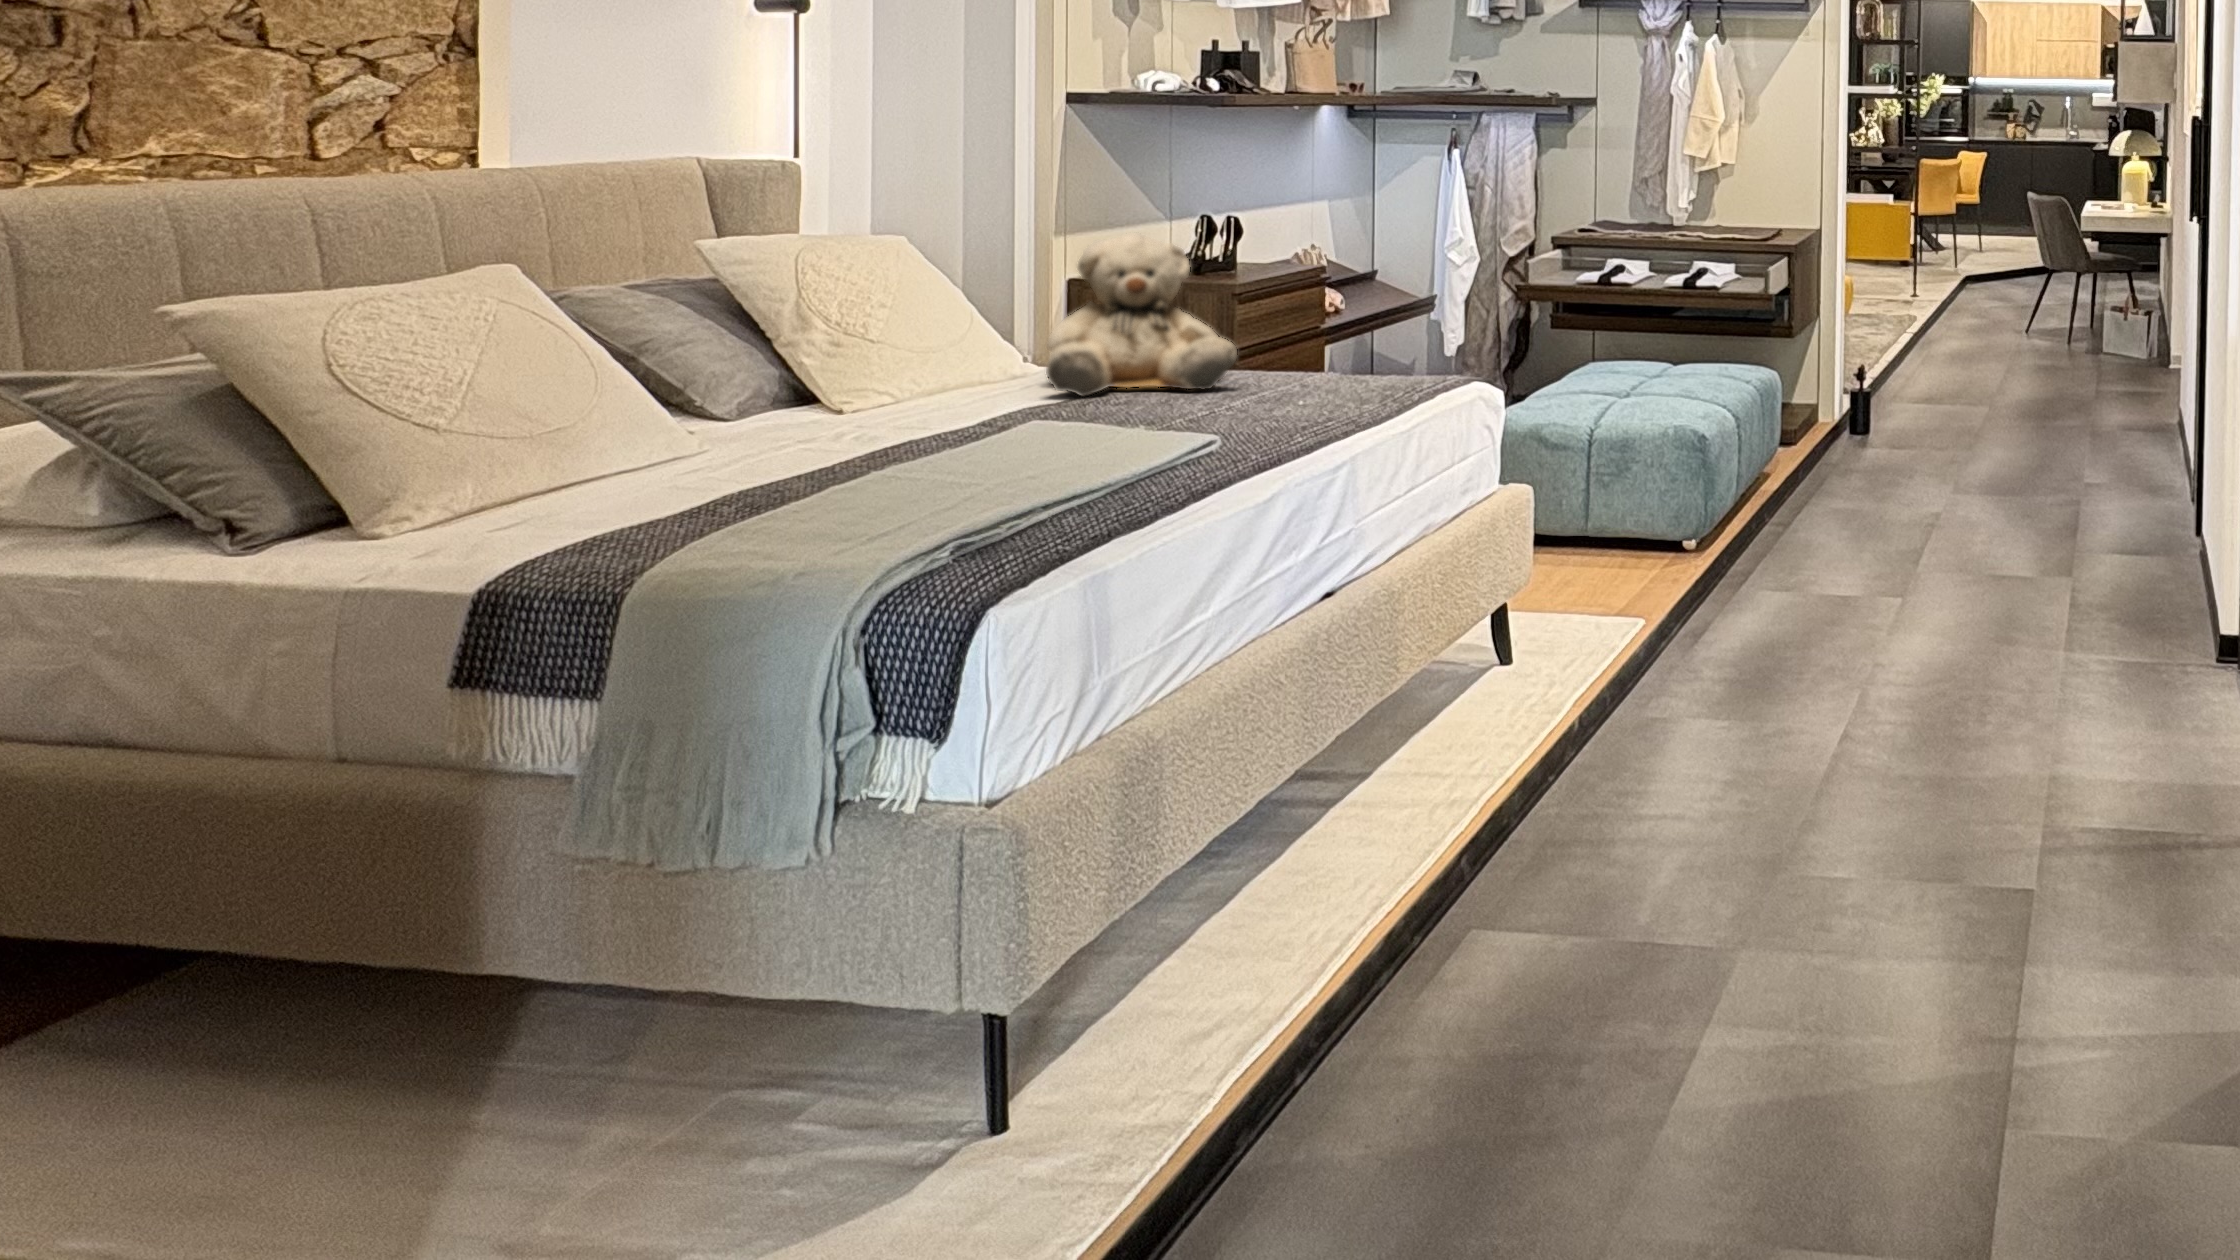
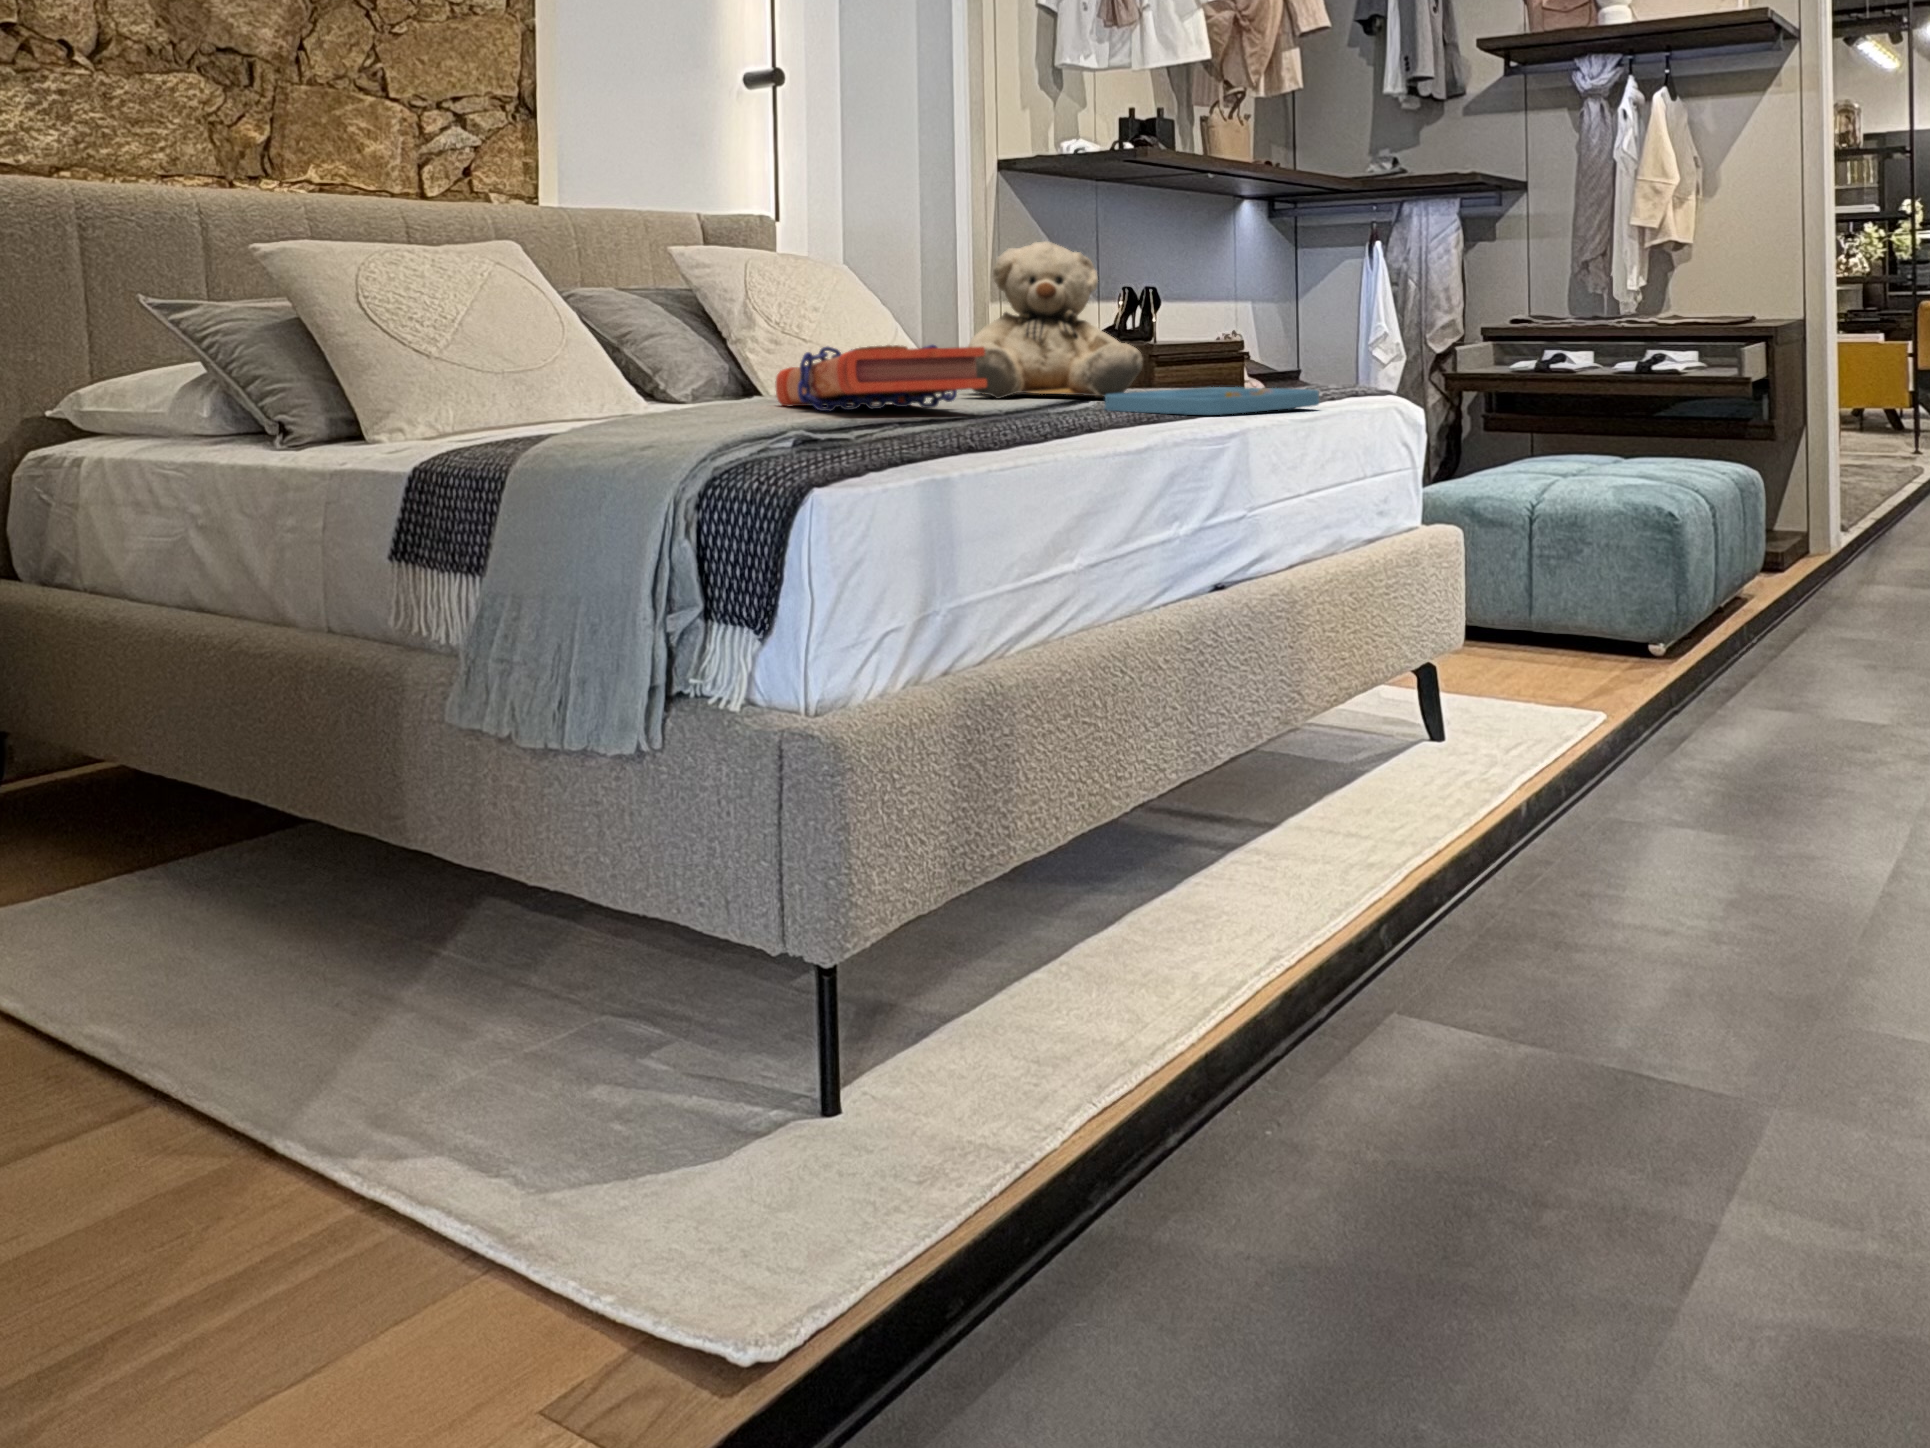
book: none [837,372,1085,451] -> present [776,345,987,411]
tray: none [1202,378,1410,428] -> present [1105,387,1319,415]

